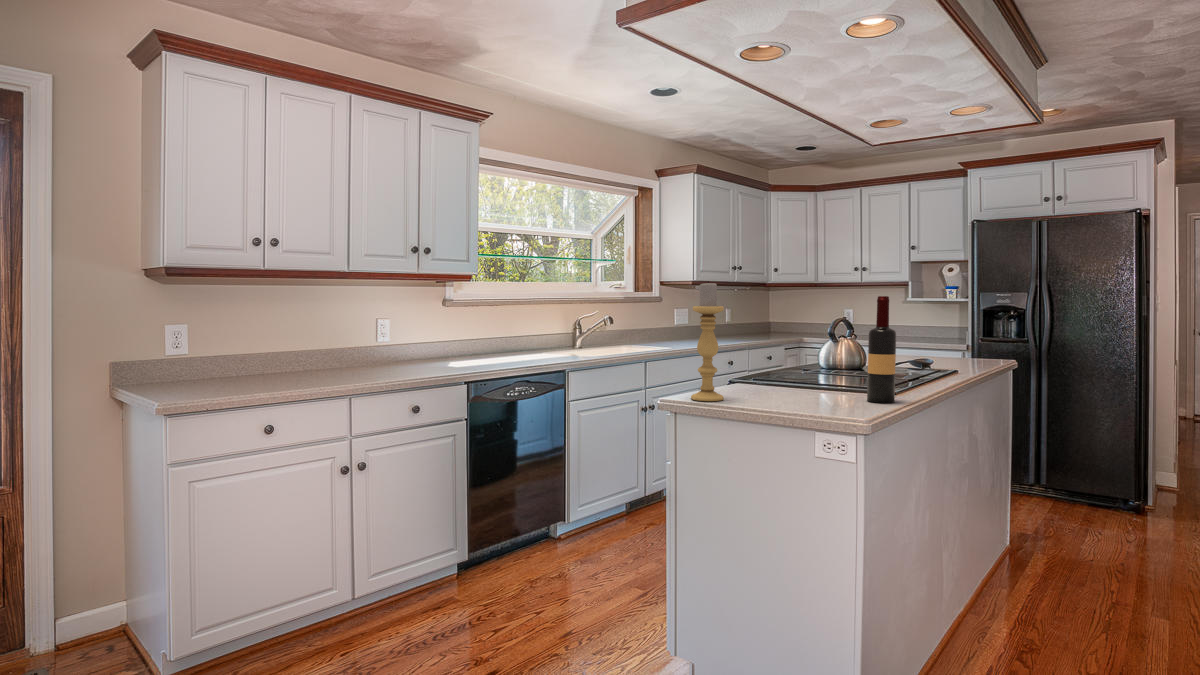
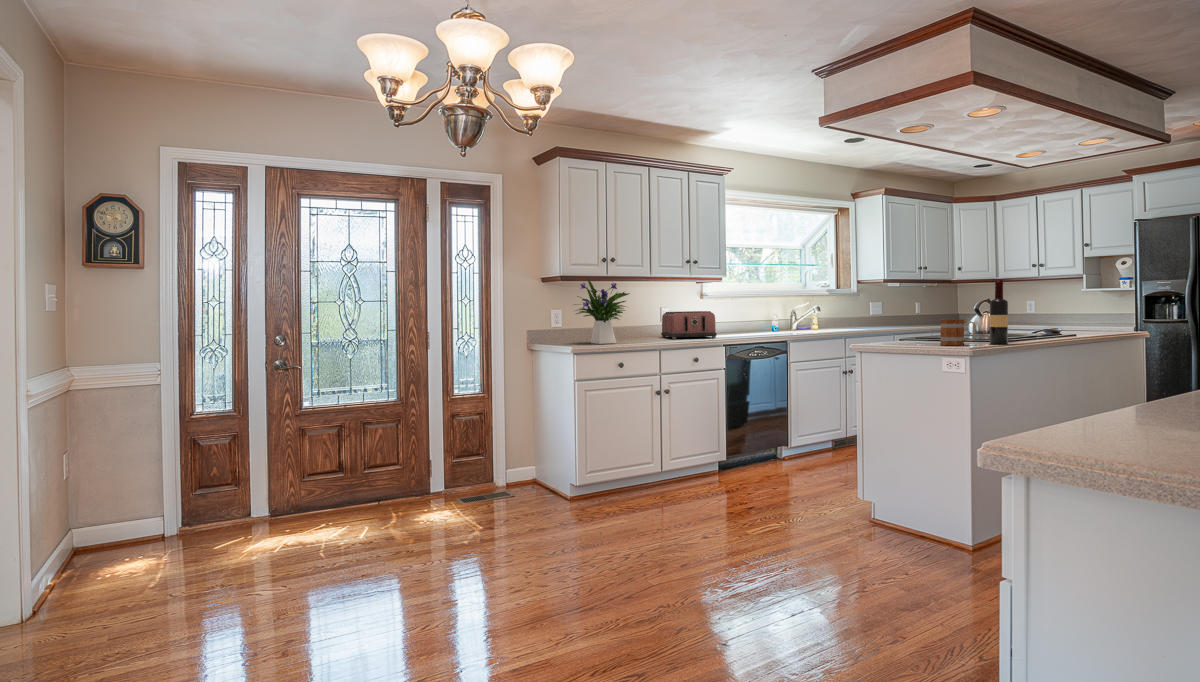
flower arrangement: none [179,270,298,387] -> present [575,278,630,344]
candle holder: present [691,281,724,401] -> none [875,274,896,345]
toaster: none [375,325,457,371] -> present [661,311,717,339]
mug: none [793,359,851,406] -> present [940,319,976,345]

